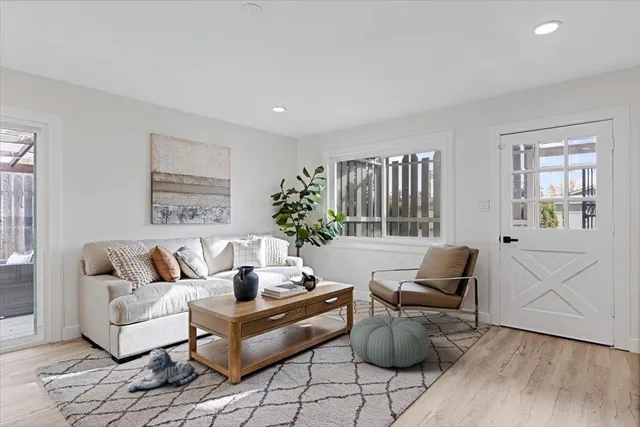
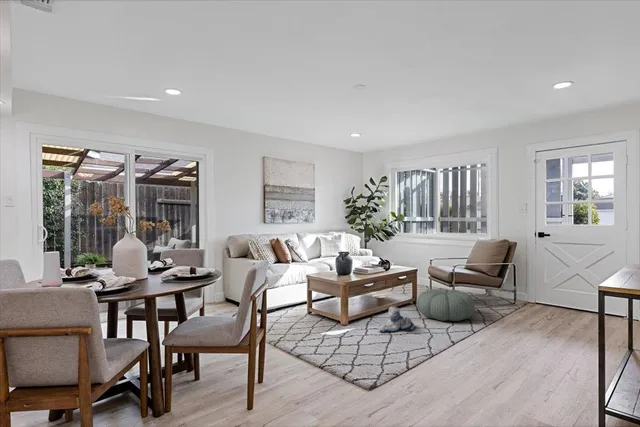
plush toy: present [127,348,197,391] -> present [379,306,415,332]

